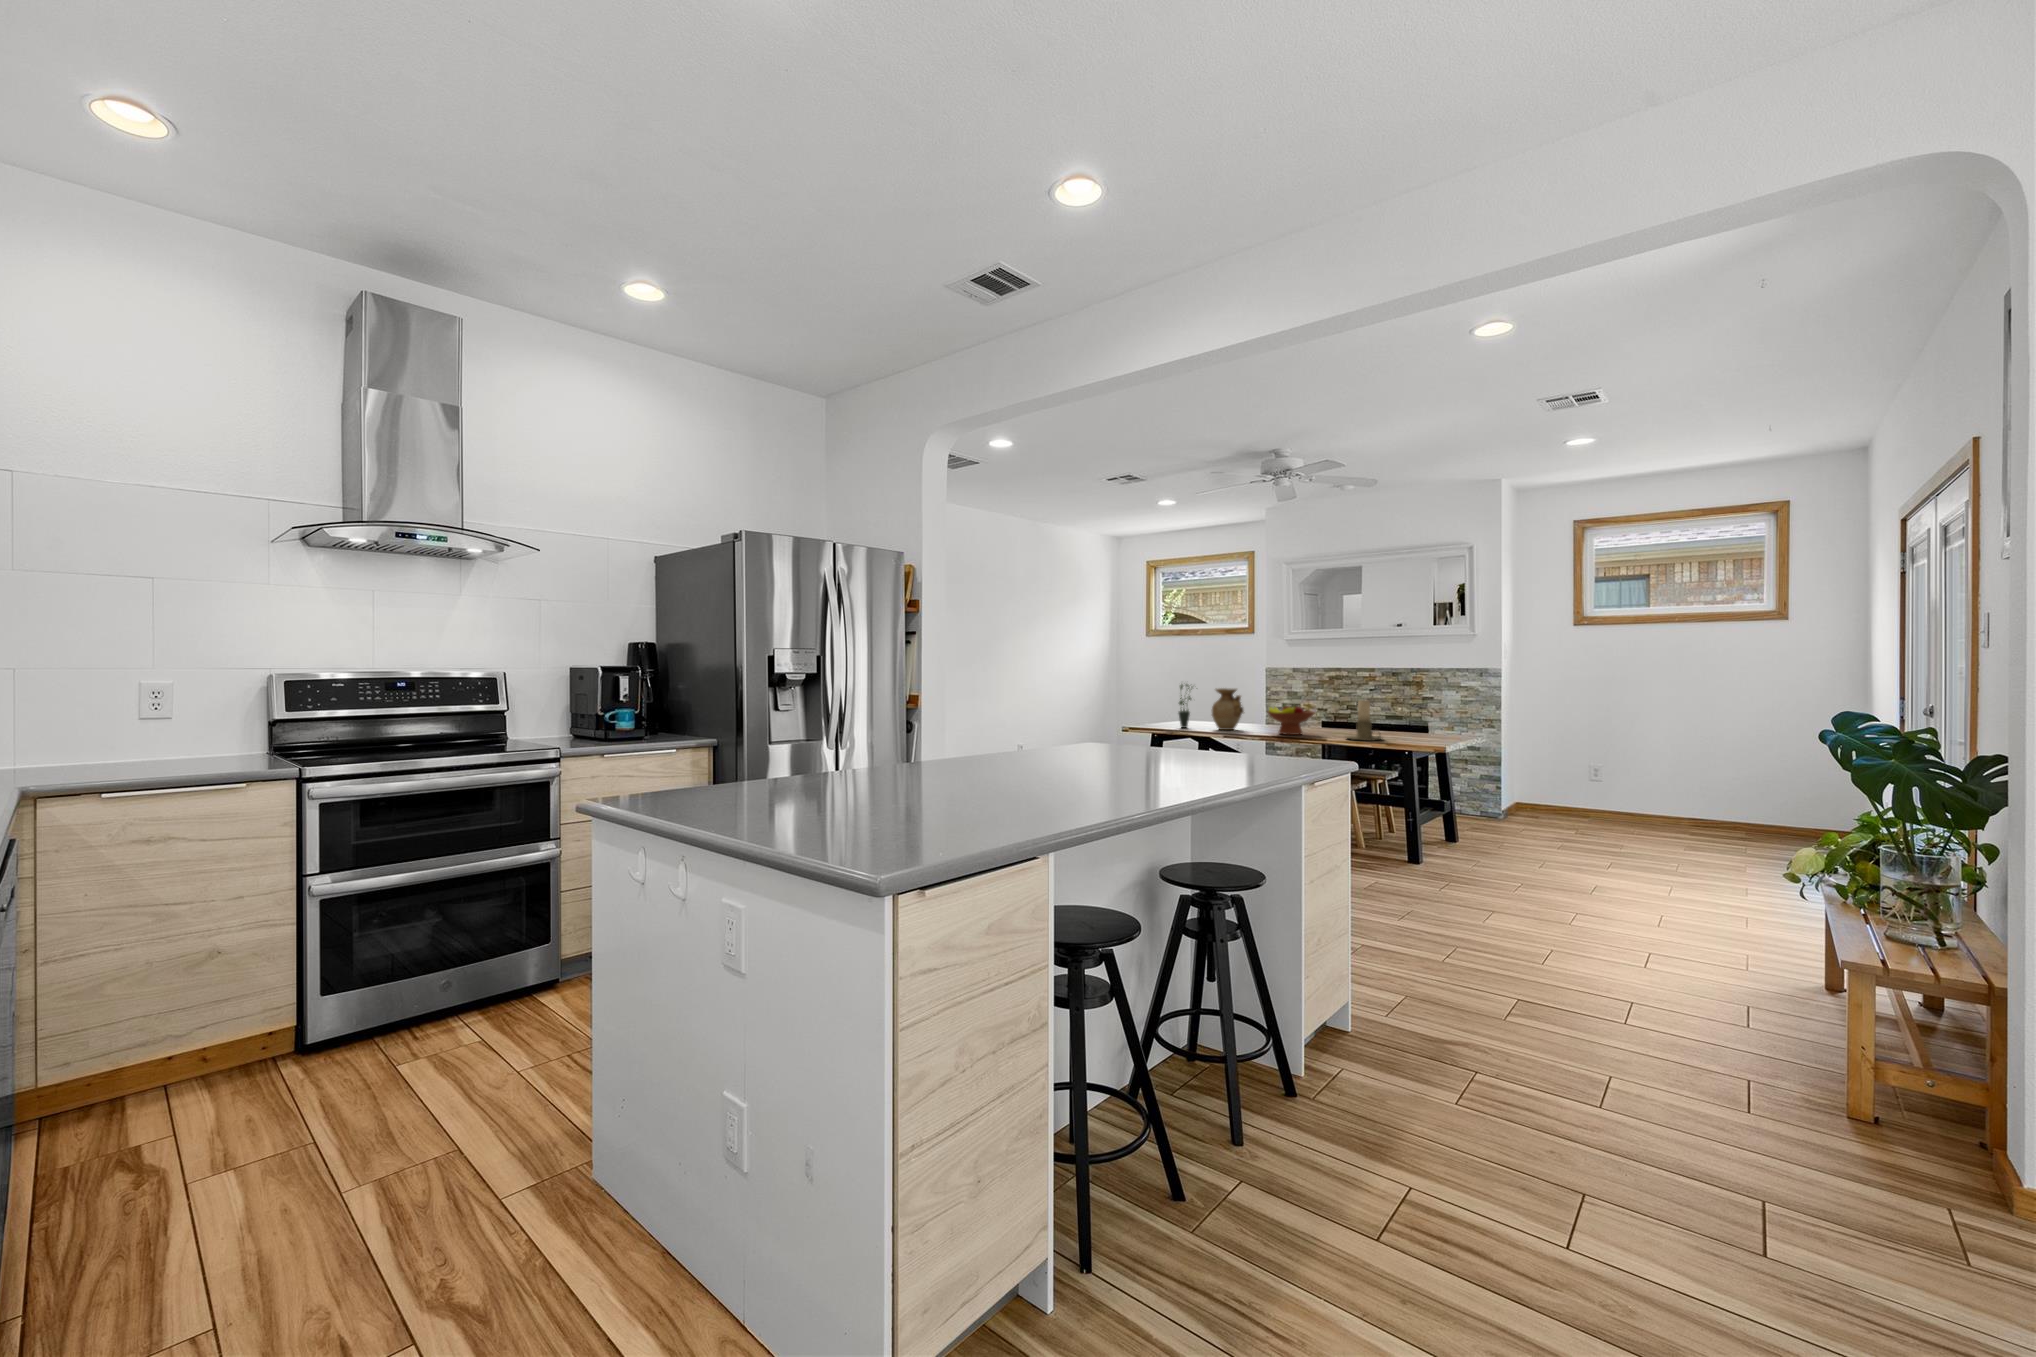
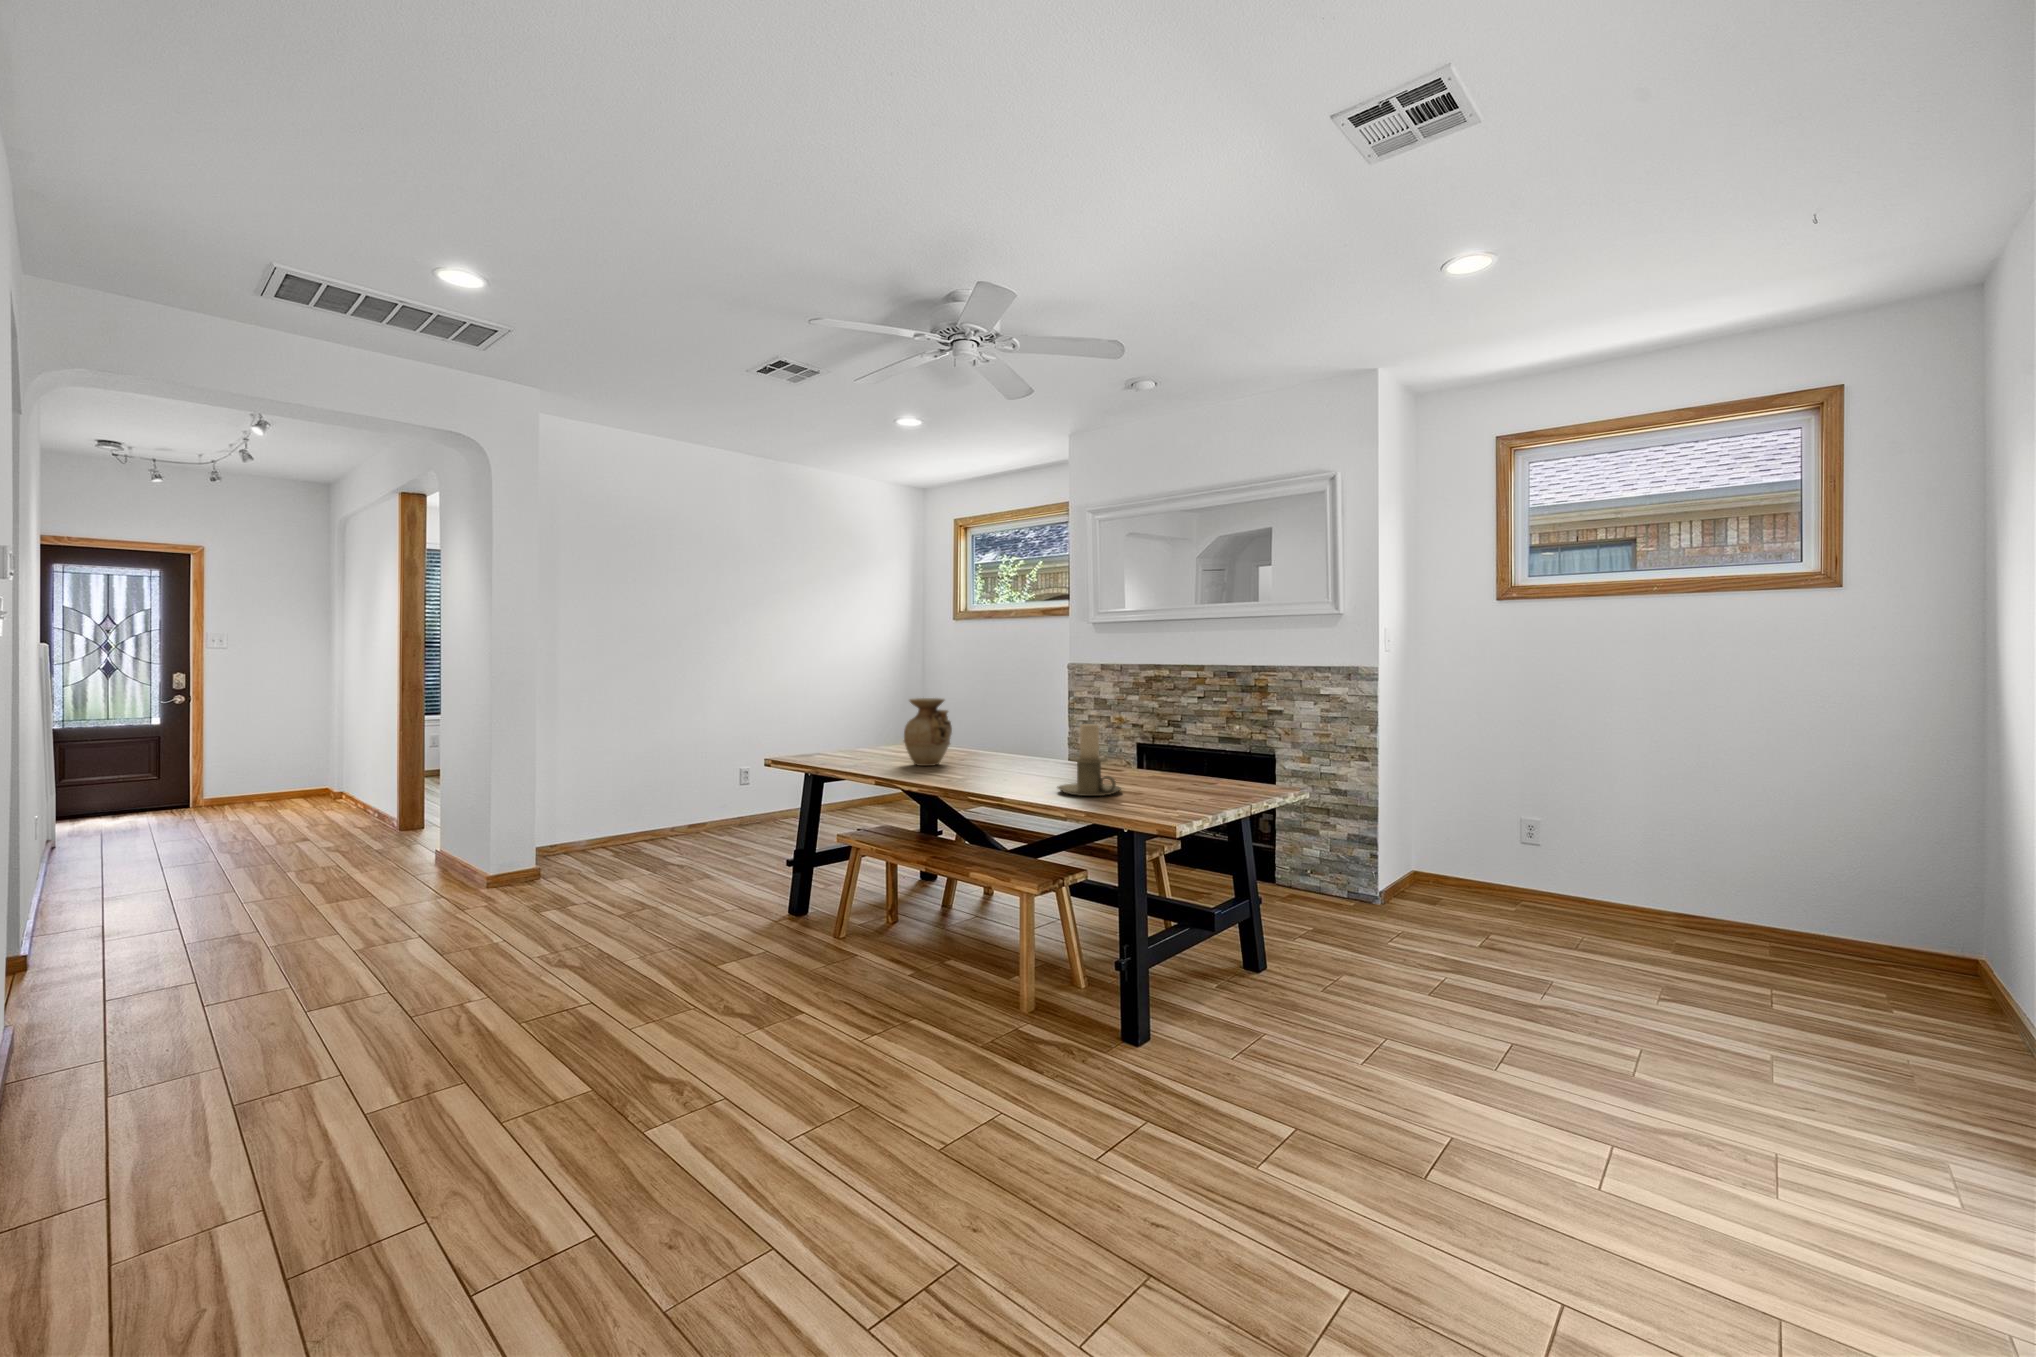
potted plant: present [1179,684,1192,728] -> none [865,686,893,760]
fruit bowl: present [1268,704,1314,735] -> none [960,726,1038,779]

